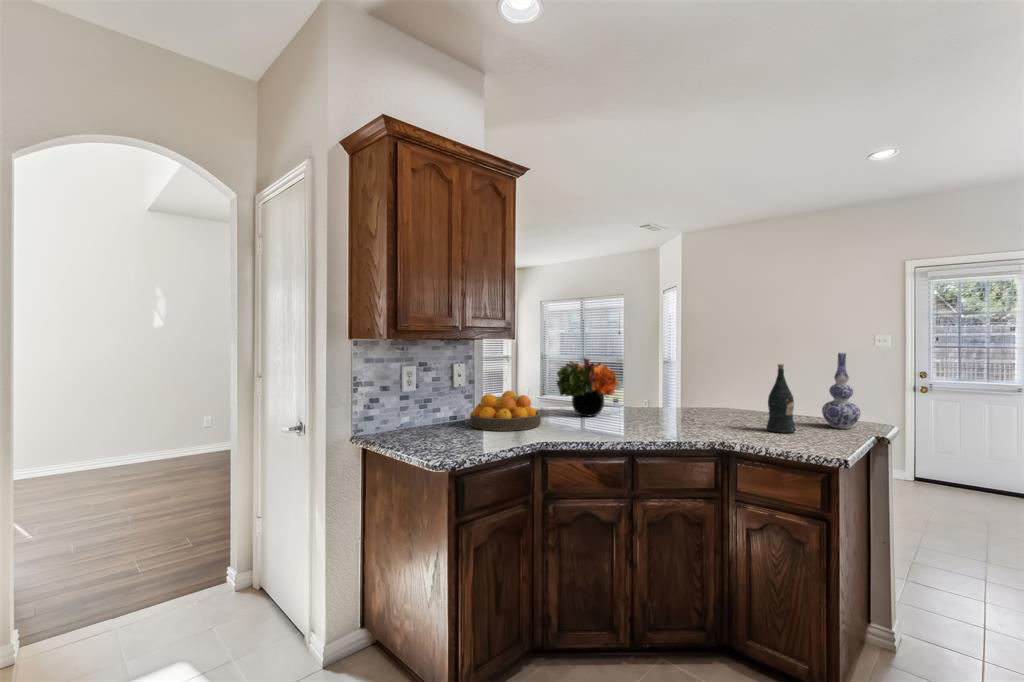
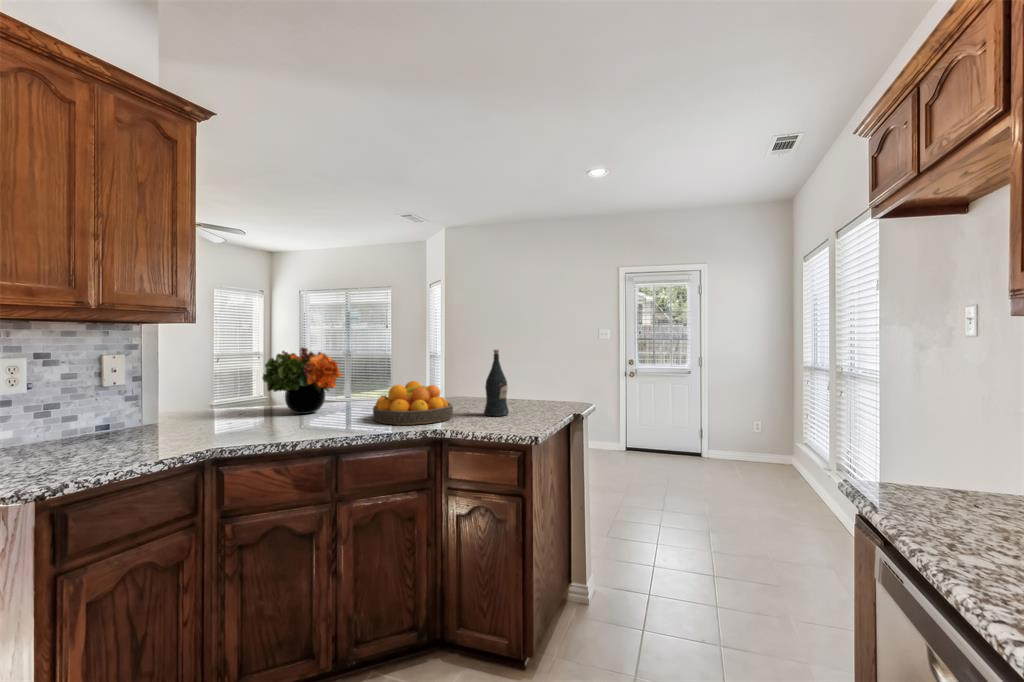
vase: present [822,353,860,429] -> none [535,338,564,408]
fruit bowl: present [470,391,541,431] -> present [373,381,453,425]

